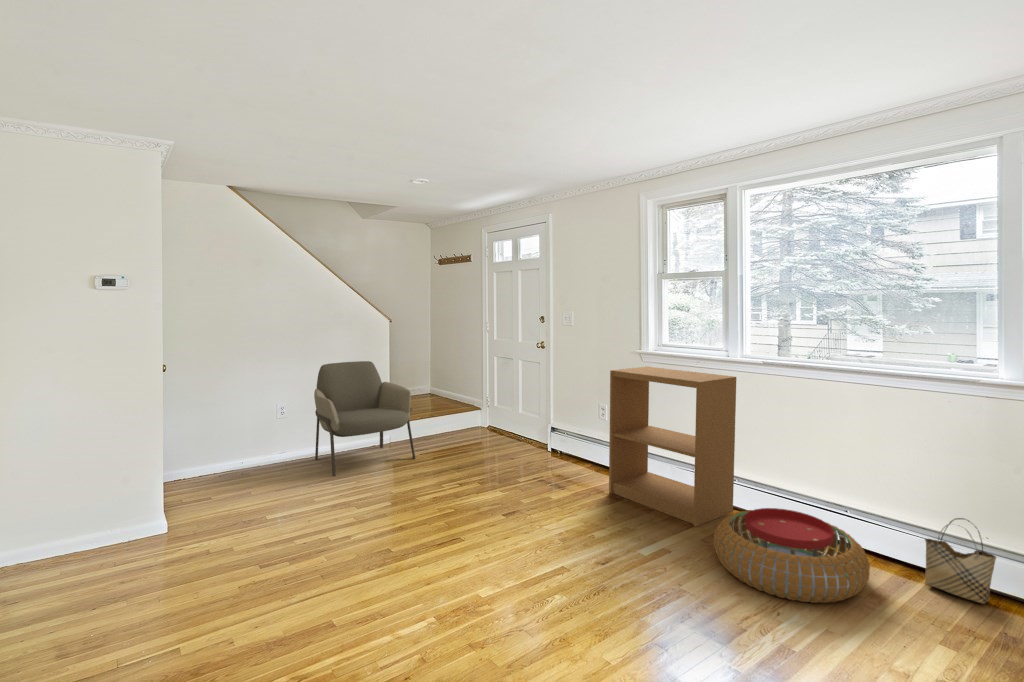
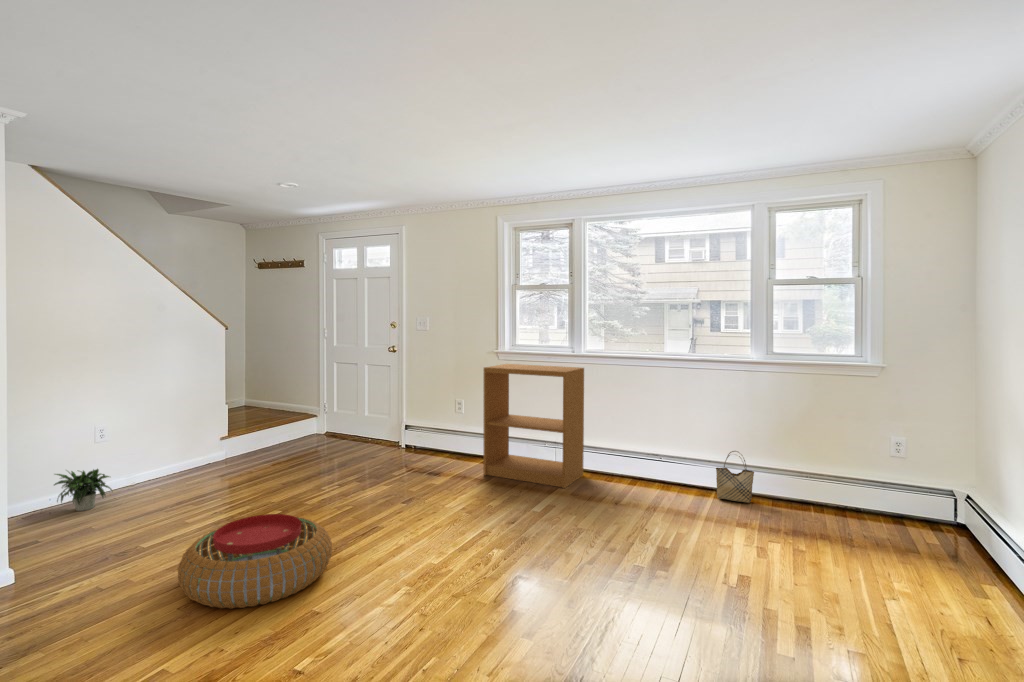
armchair: present [314,361,415,476] -> none [147,371,273,498]
potted plant: none [233,439,281,475] -> present [54,469,112,511]
pouf: present [714,508,870,603] -> present [178,514,332,609]

